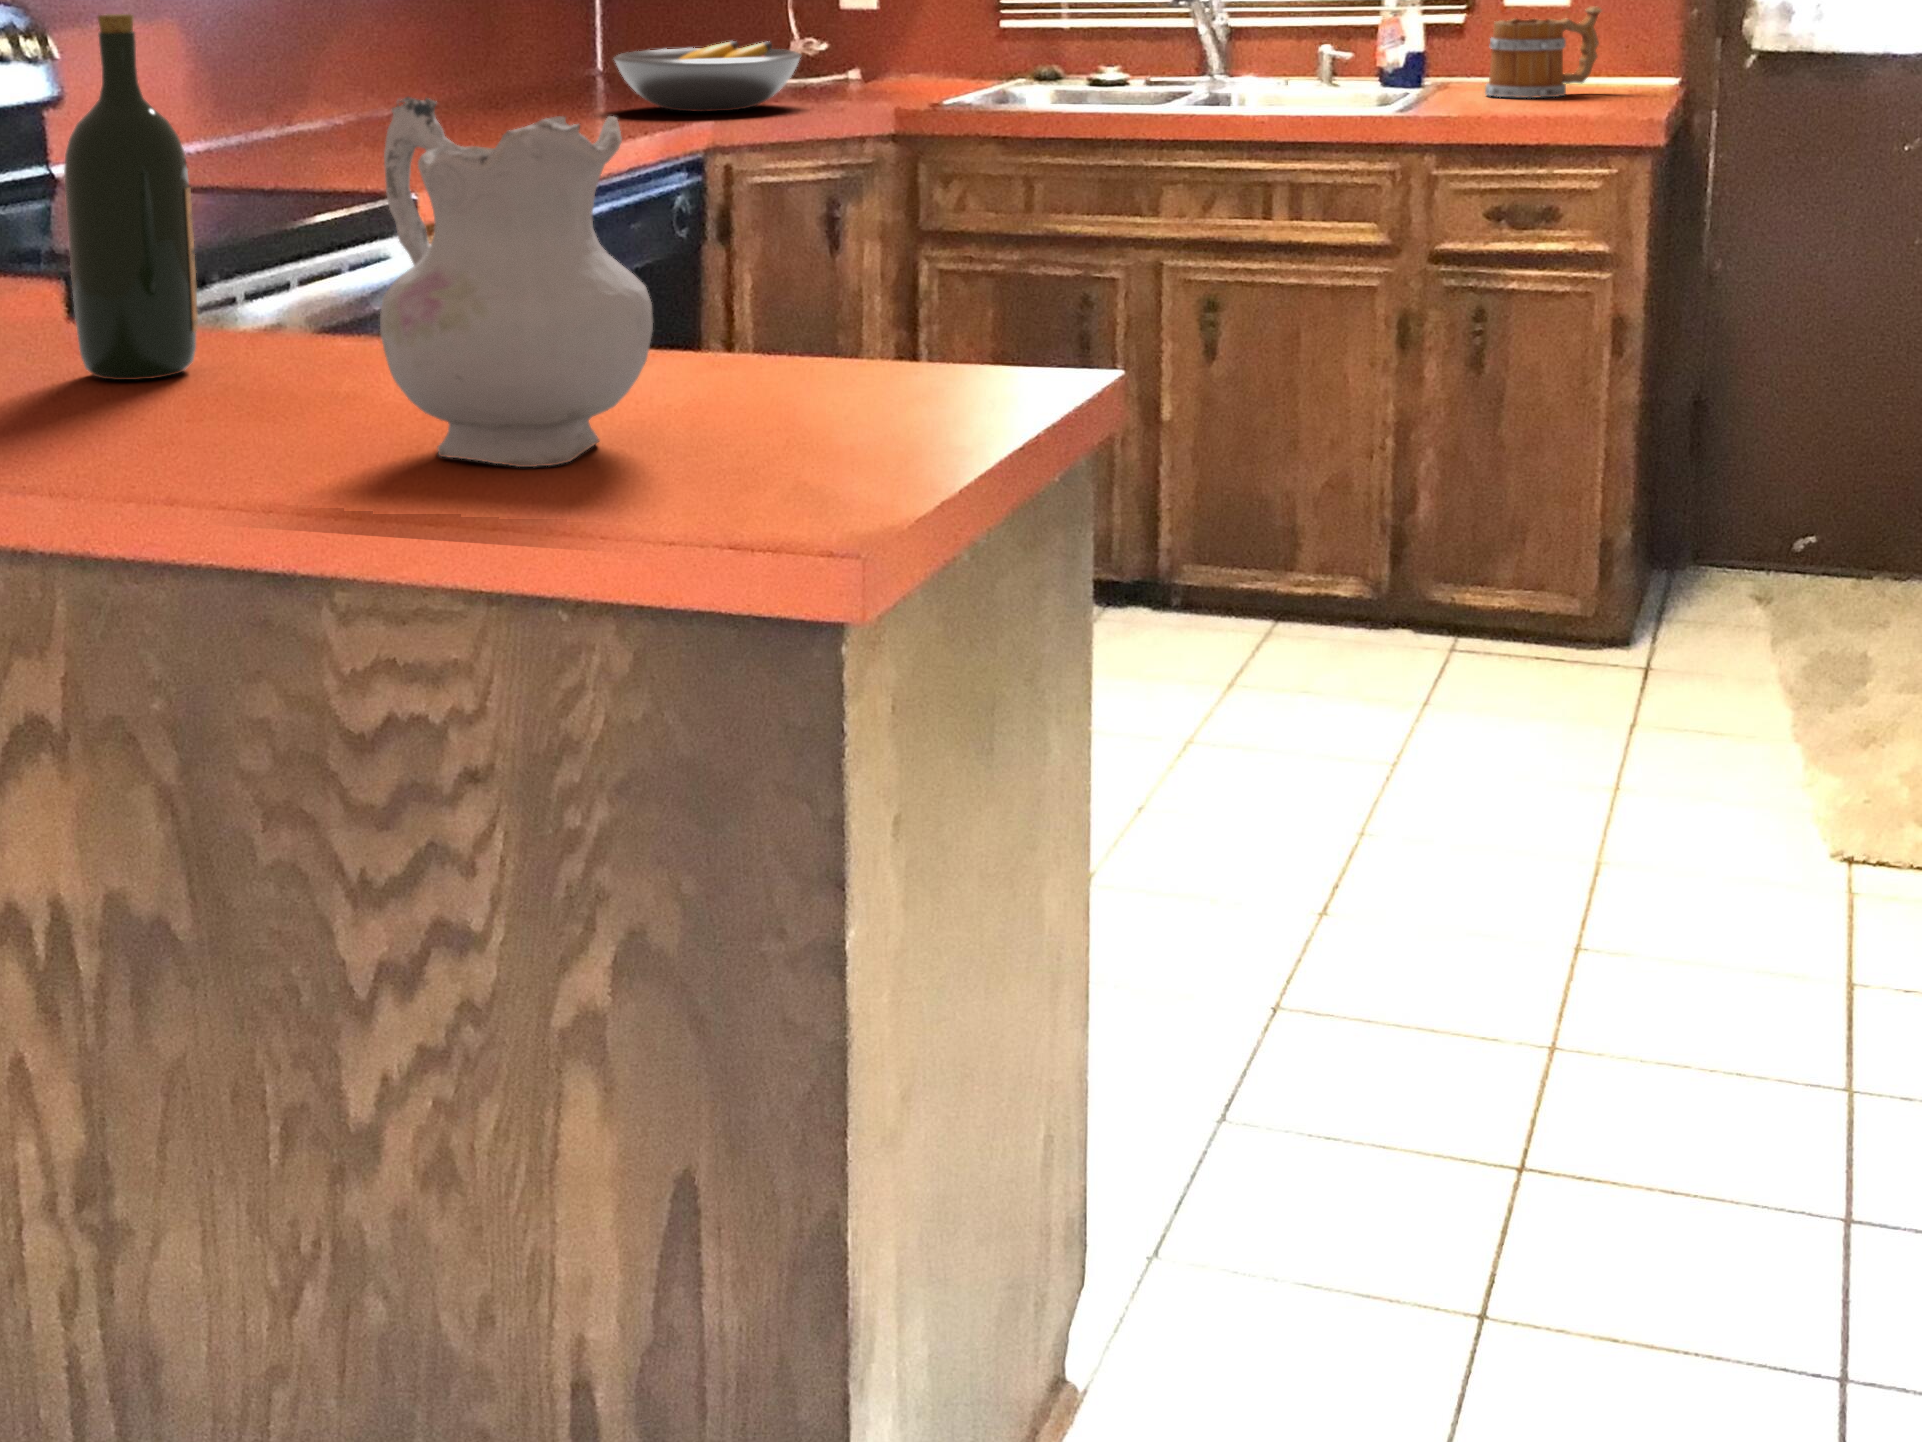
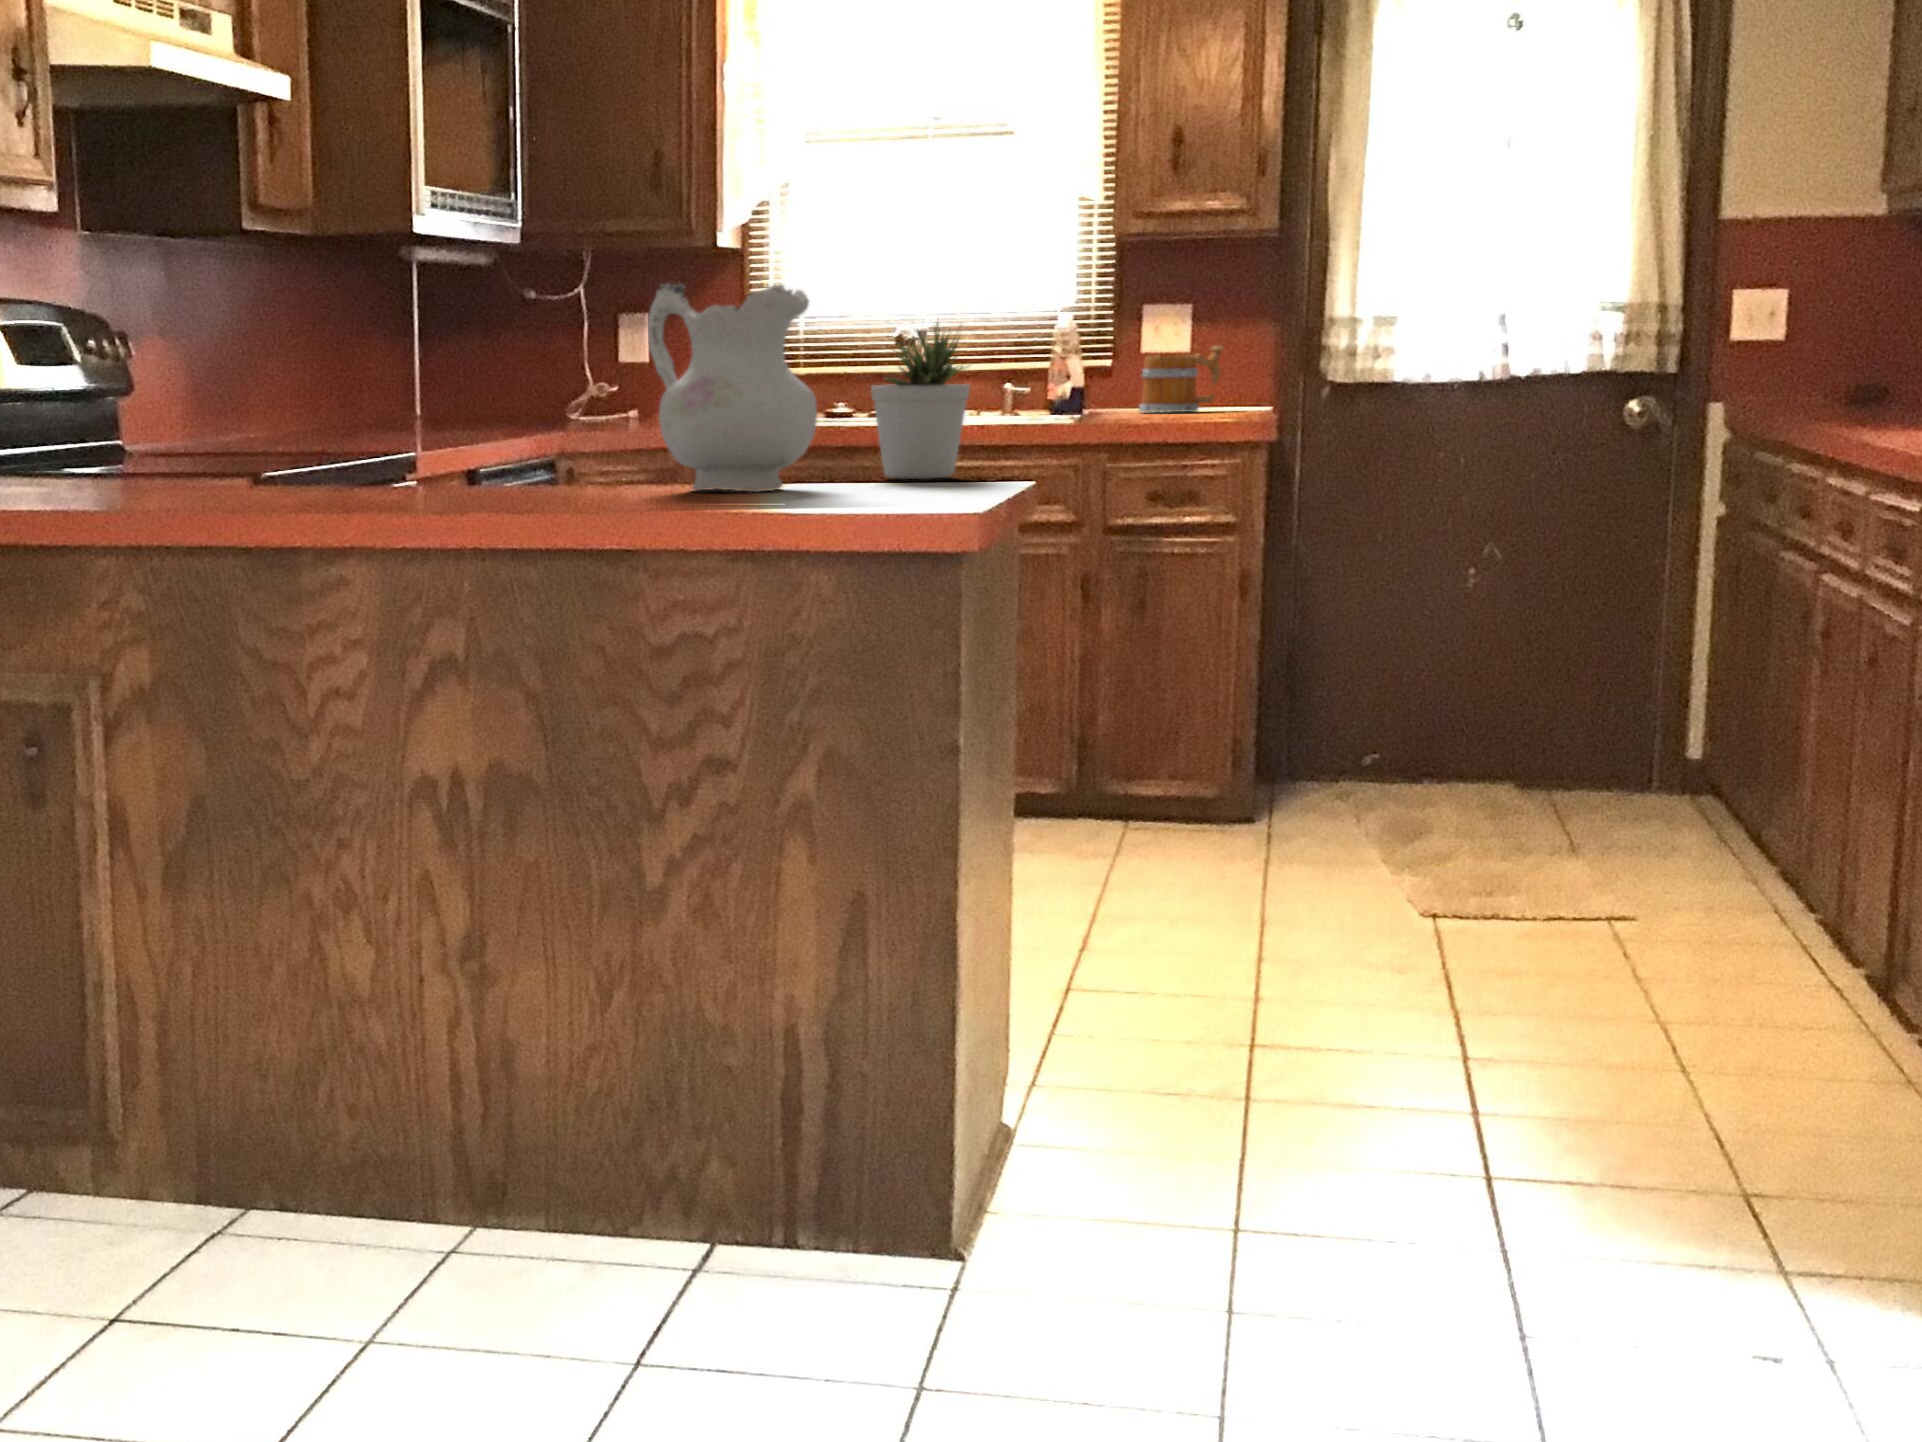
wine bottle: present [64,14,198,380] -> none [389,253,467,485]
fruit bowl: present [613,41,801,112] -> none [476,372,624,427]
potted plant: none [795,144,965,408] -> present [871,324,970,479]

